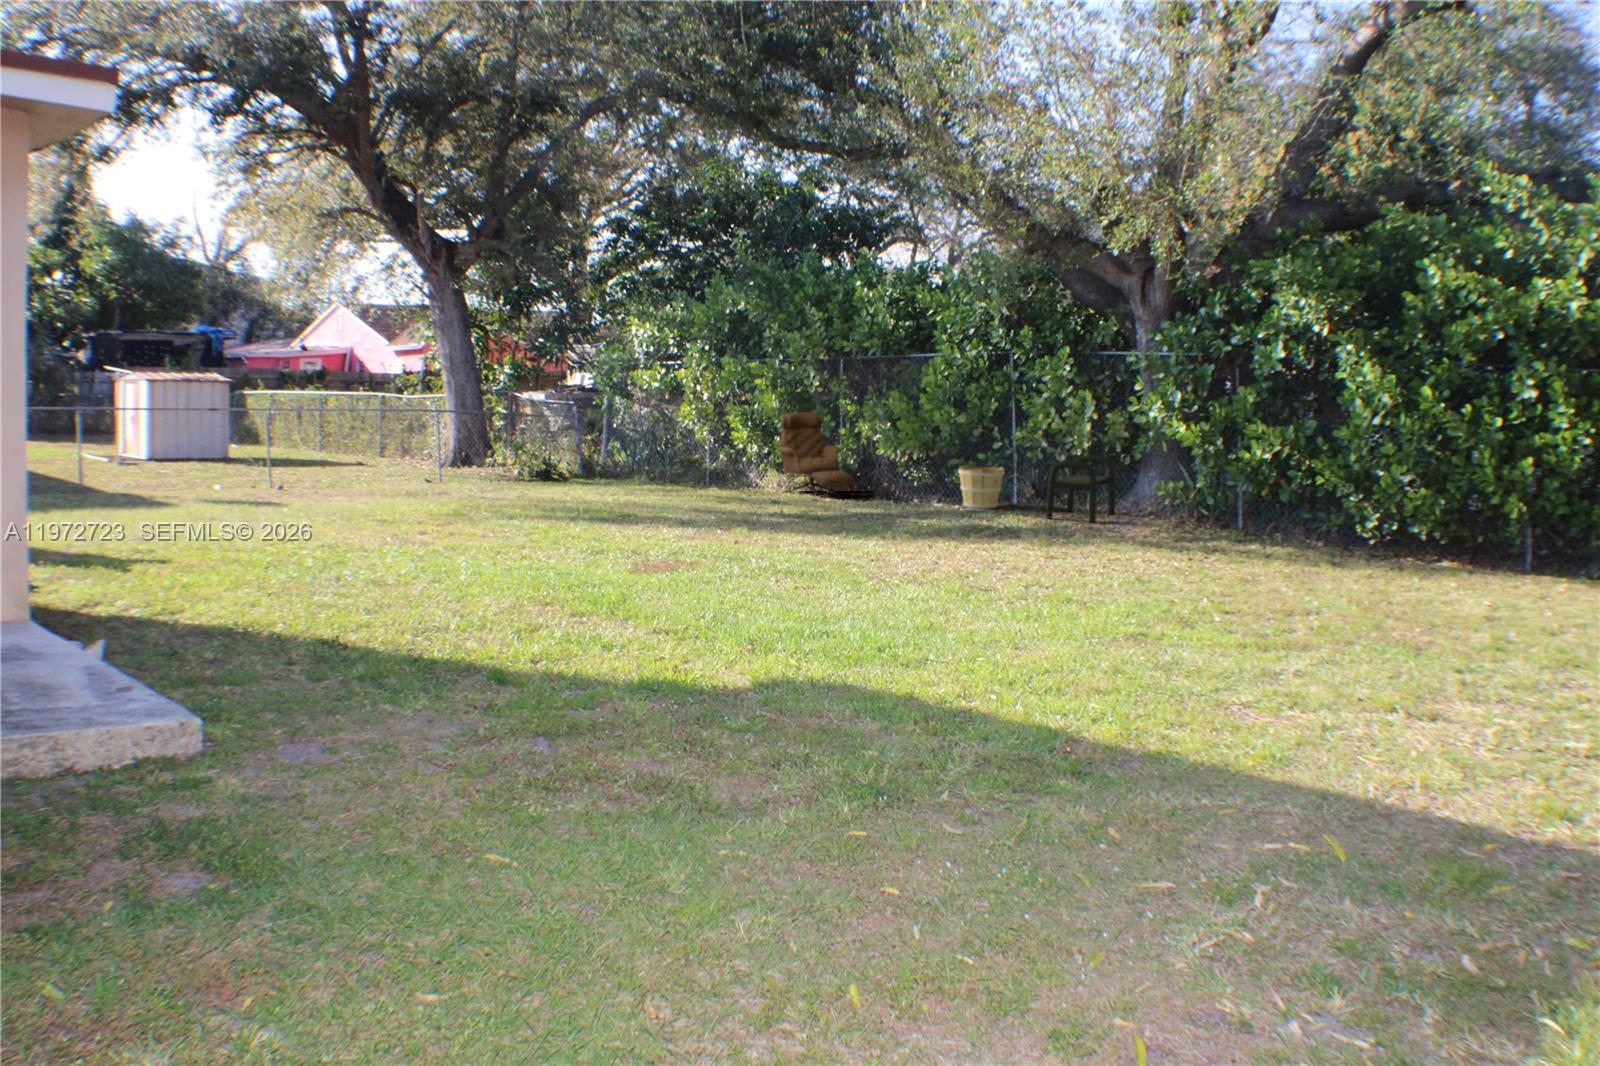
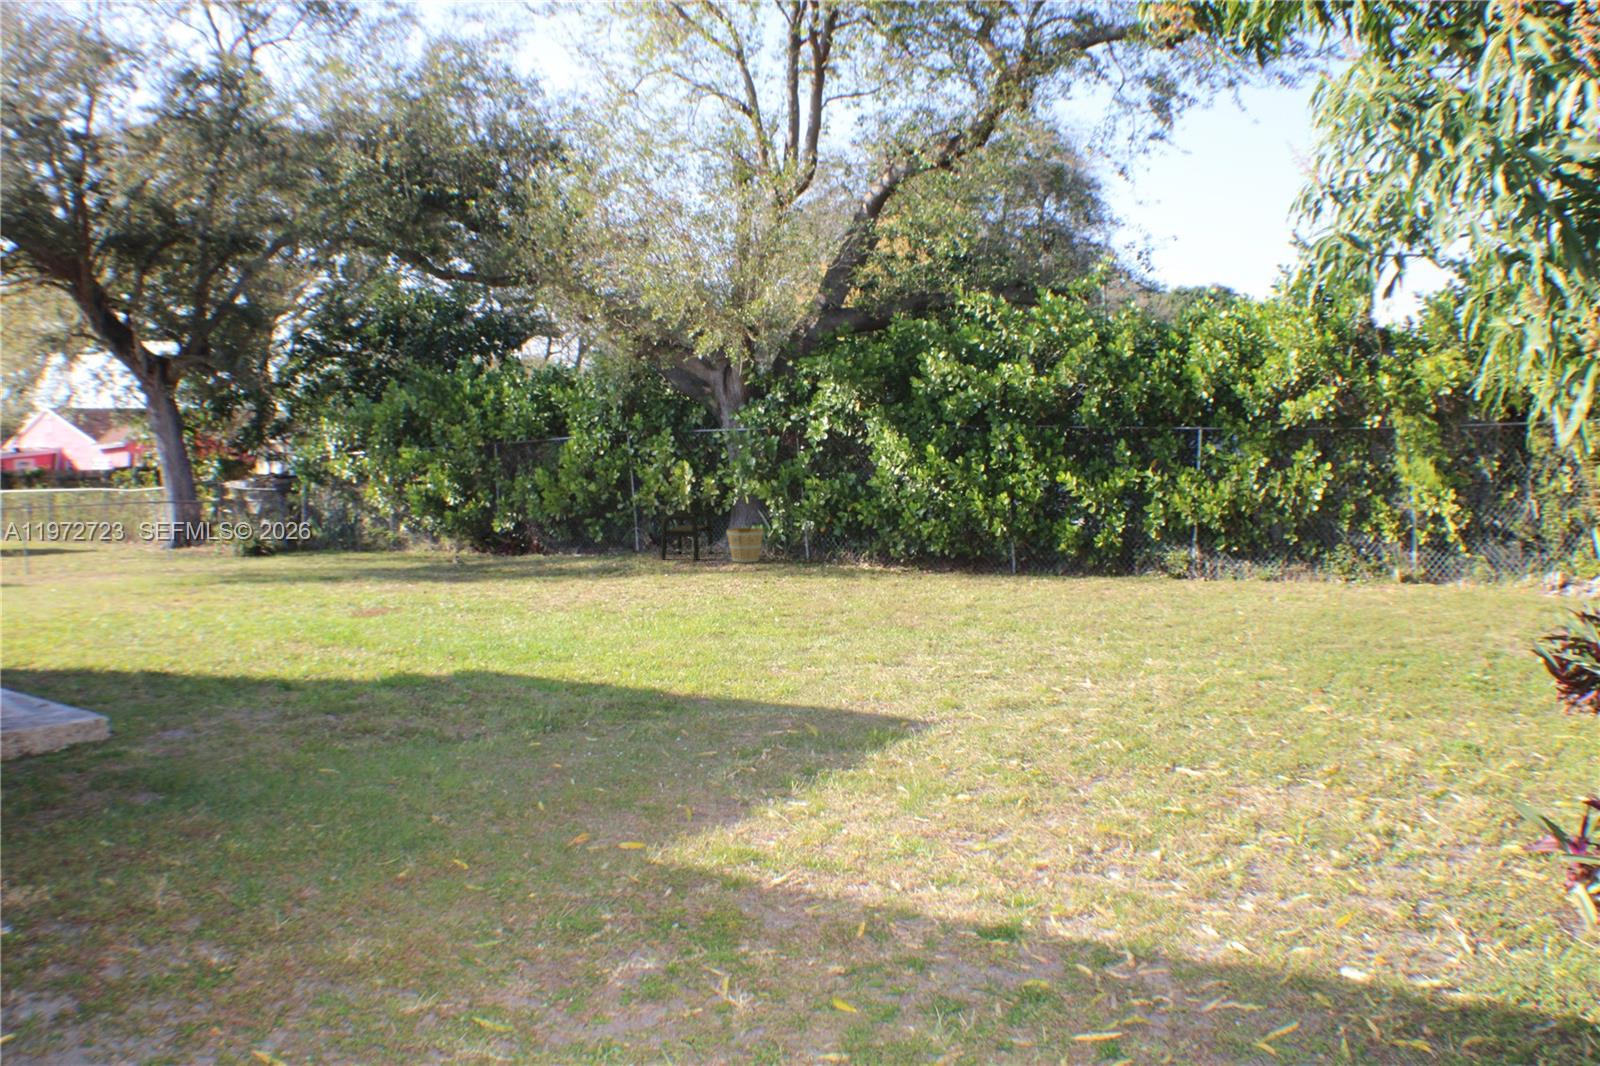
lounge chair: present [779,412,854,498] -> none [446,488,510,554]
wooden bucket: present [958,466,1005,509] -> present [726,527,764,563]

